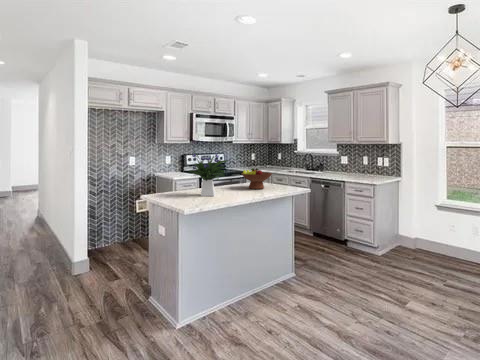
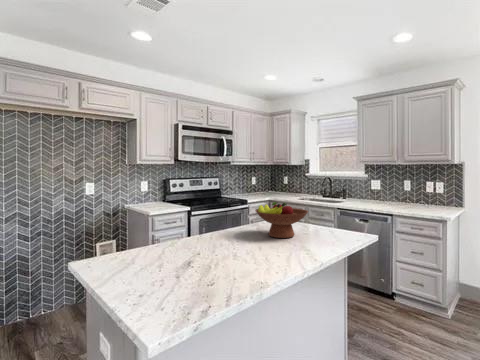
flower arrangement: present [190,151,227,196] -> none [160,171,241,261]

